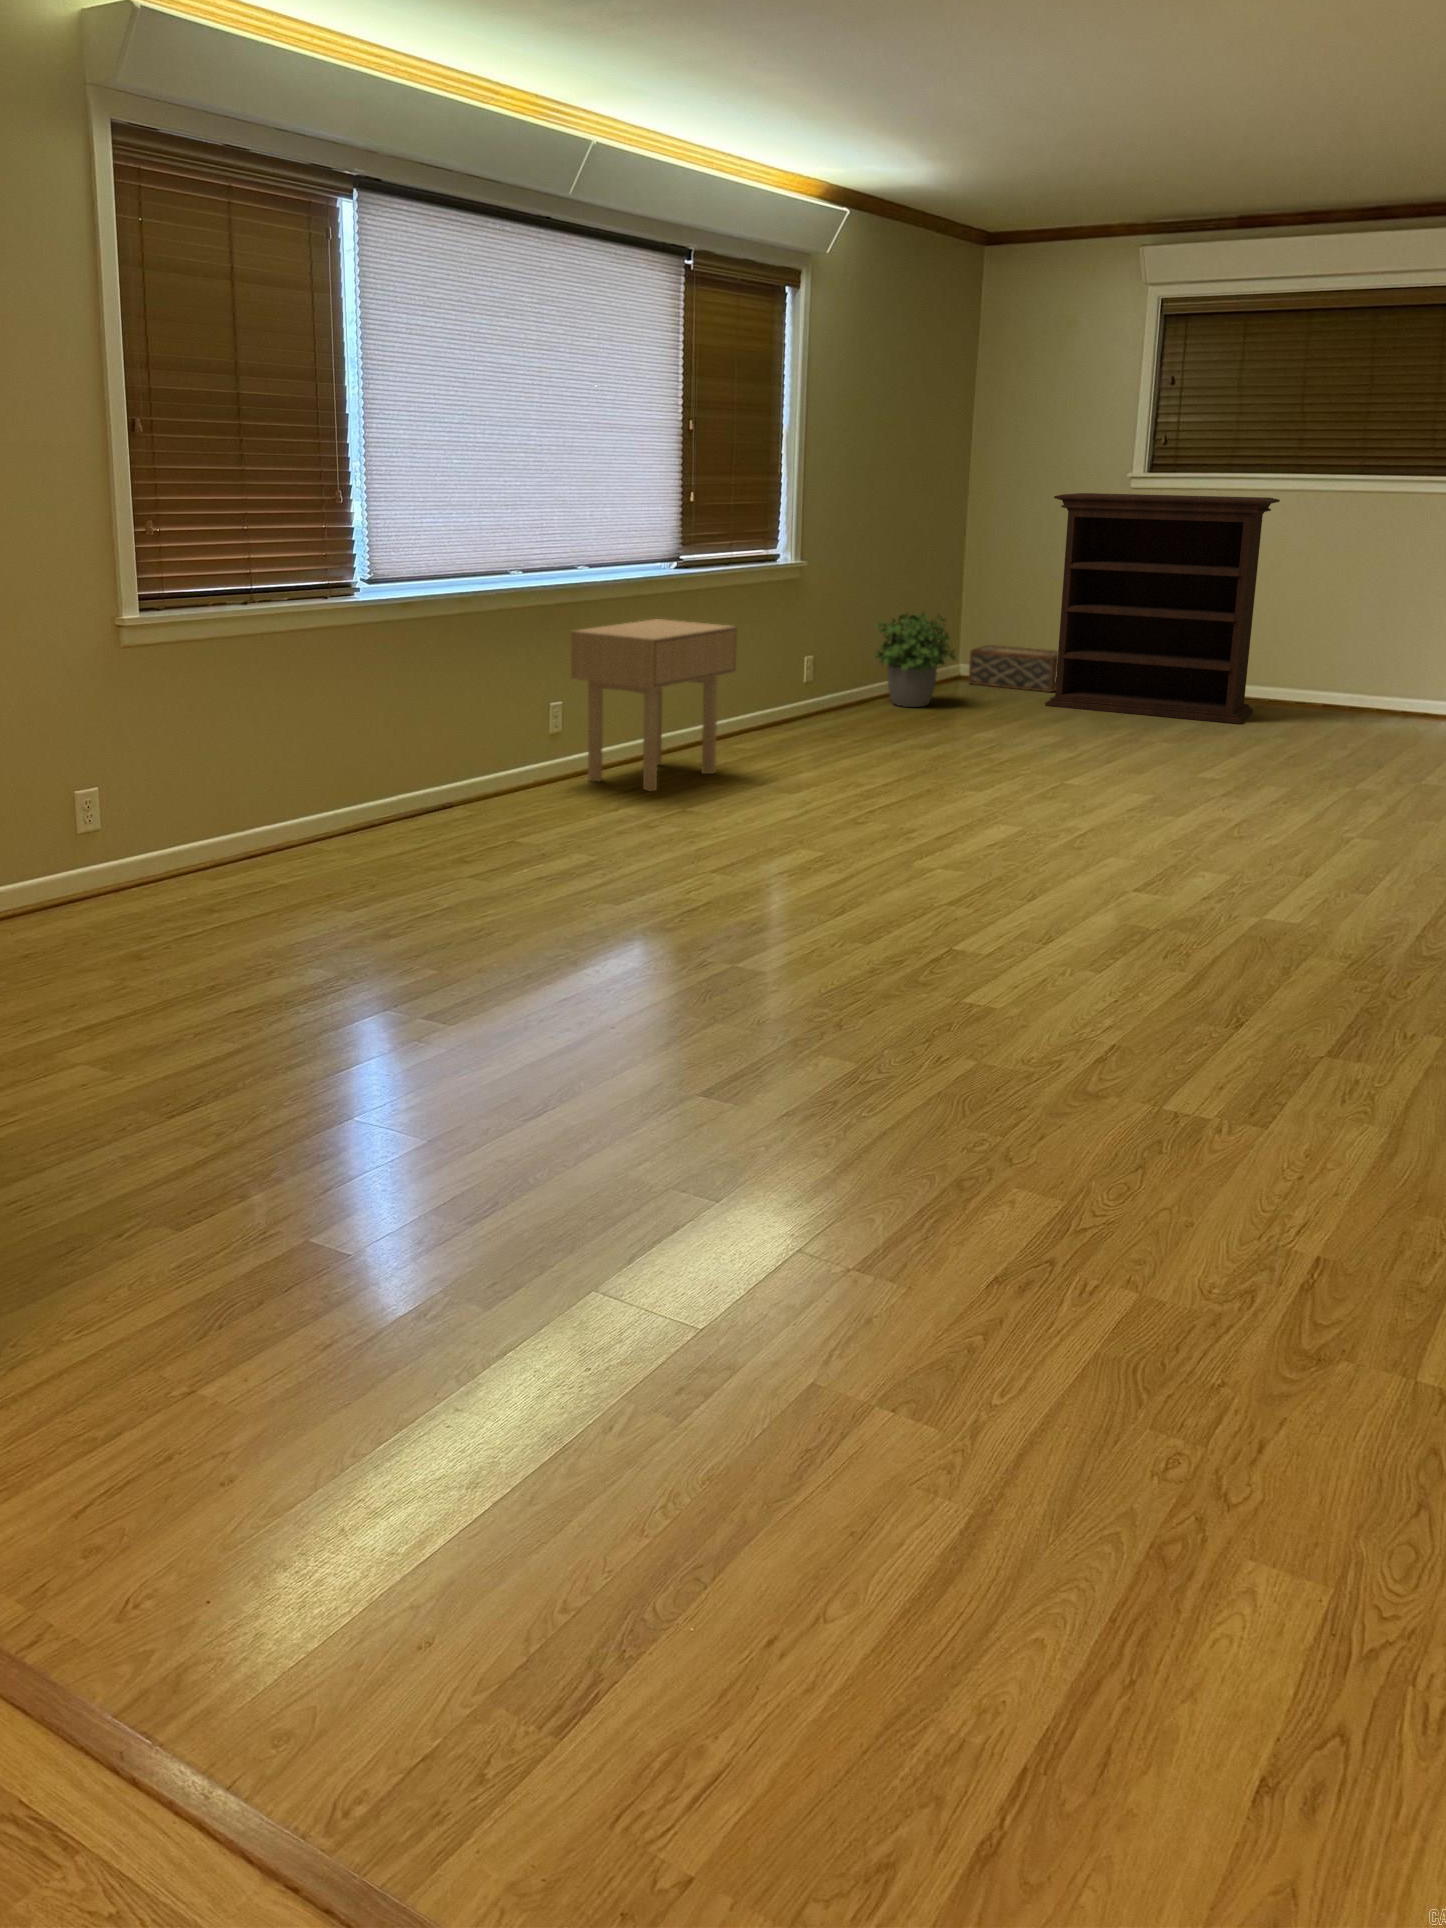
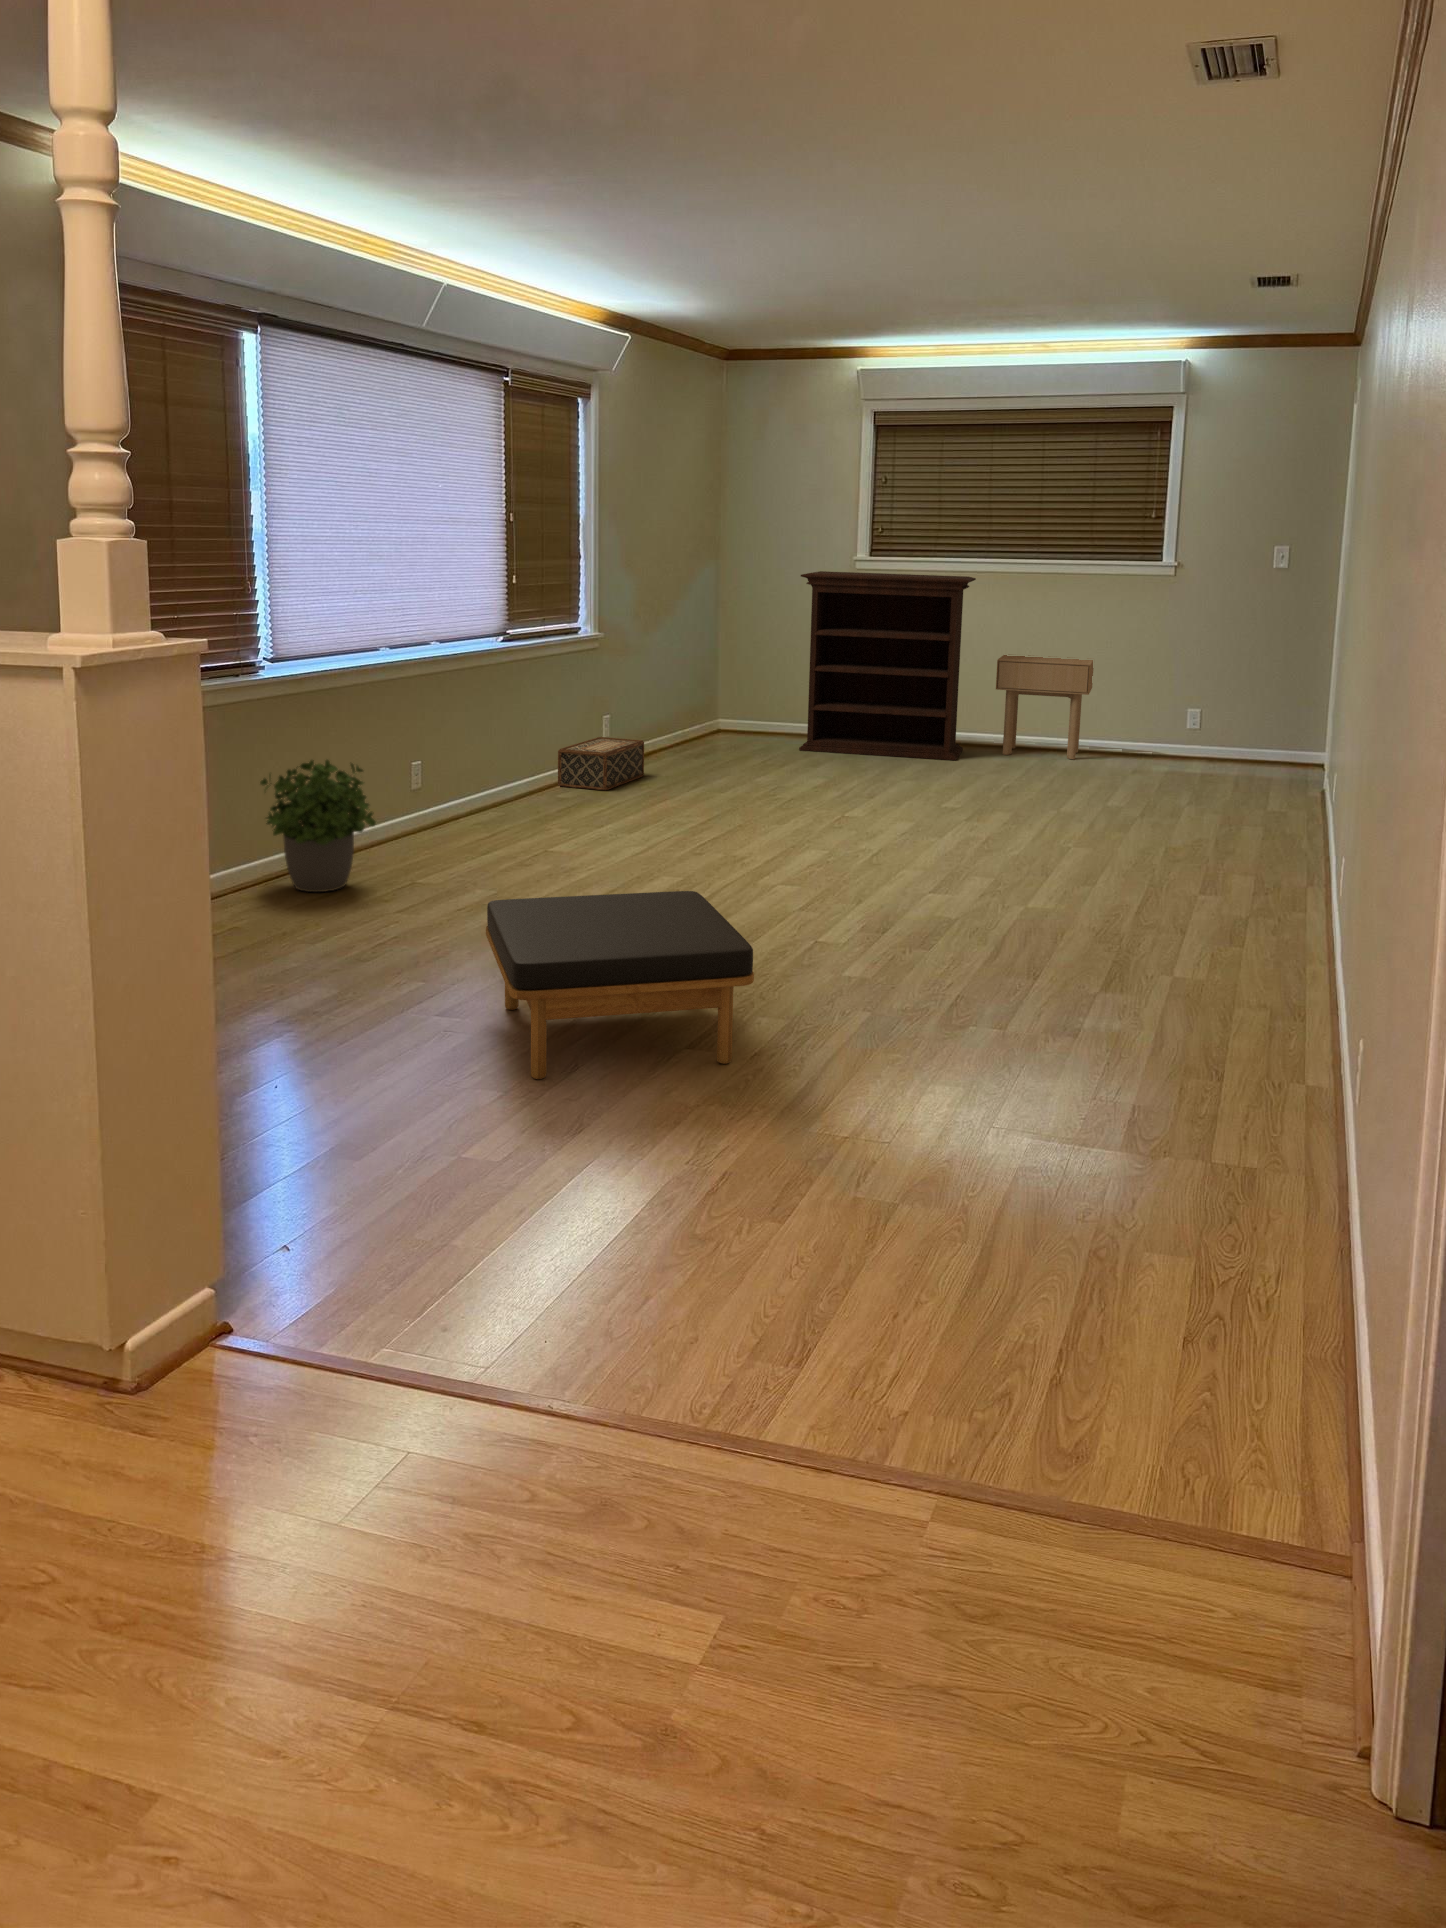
potted plant: present [876,612,956,707] -> present [260,760,376,892]
side table: present [571,619,737,791] -> present [996,655,1094,759]
woven basket: present [969,645,1058,692] -> present [558,737,644,790]
ottoman: none [476,880,812,1128] -> present [486,891,754,1079]

